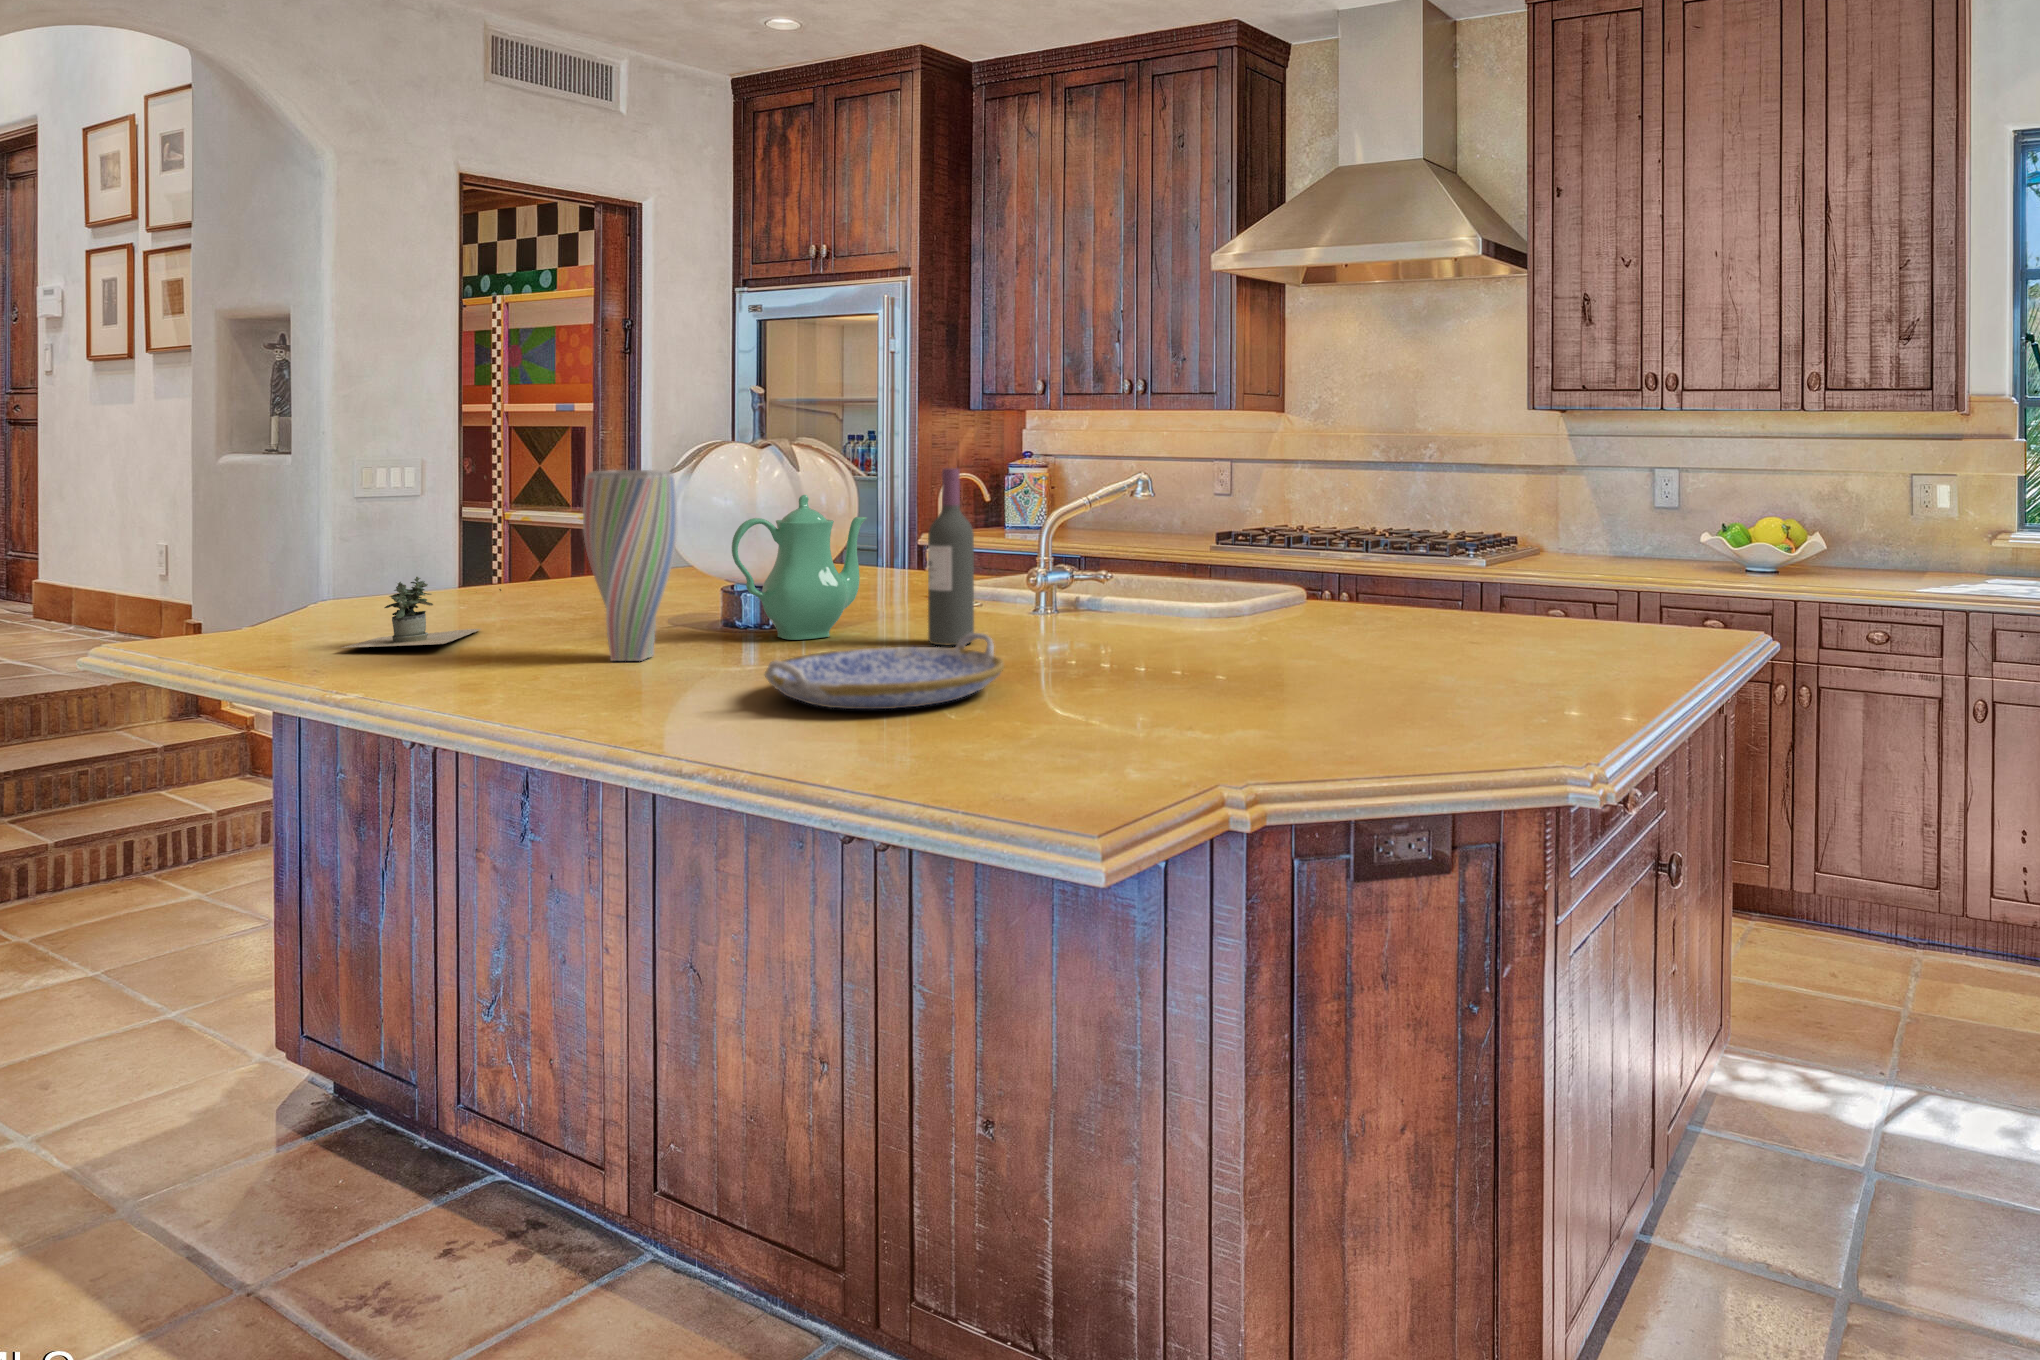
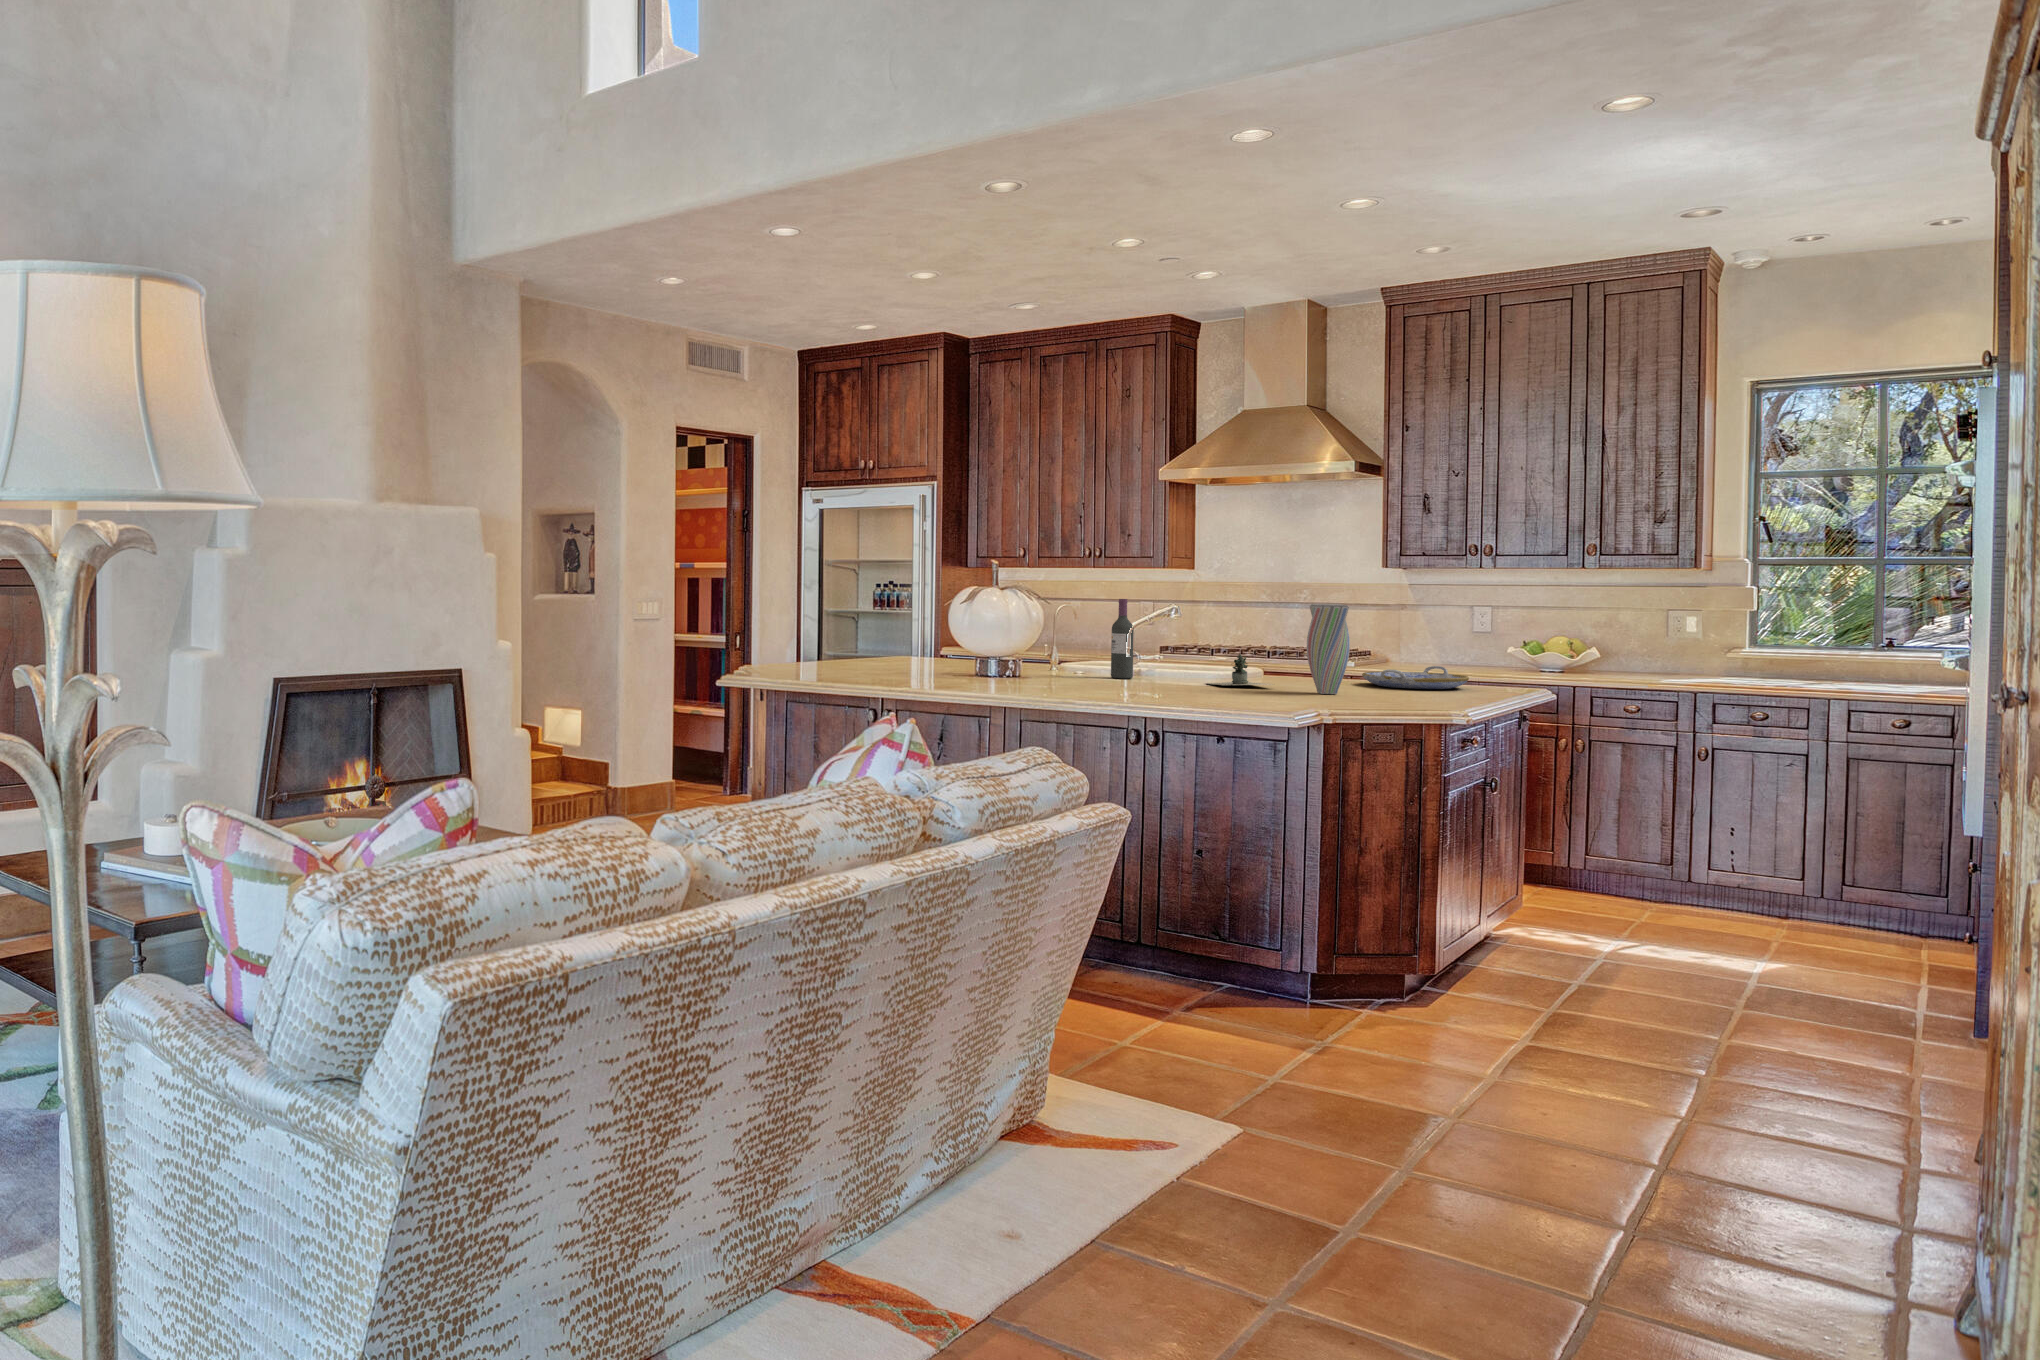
vase: present [583,470,678,661] -> present [1307,604,1350,694]
teapot: present [732,495,867,640] -> none [1017,610,1070,675]
potted plant: present [342,577,501,648] -> present [1206,654,1271,685]
serving tray: present [765,633,1004,709] -> present [1362,666,1469,689]

